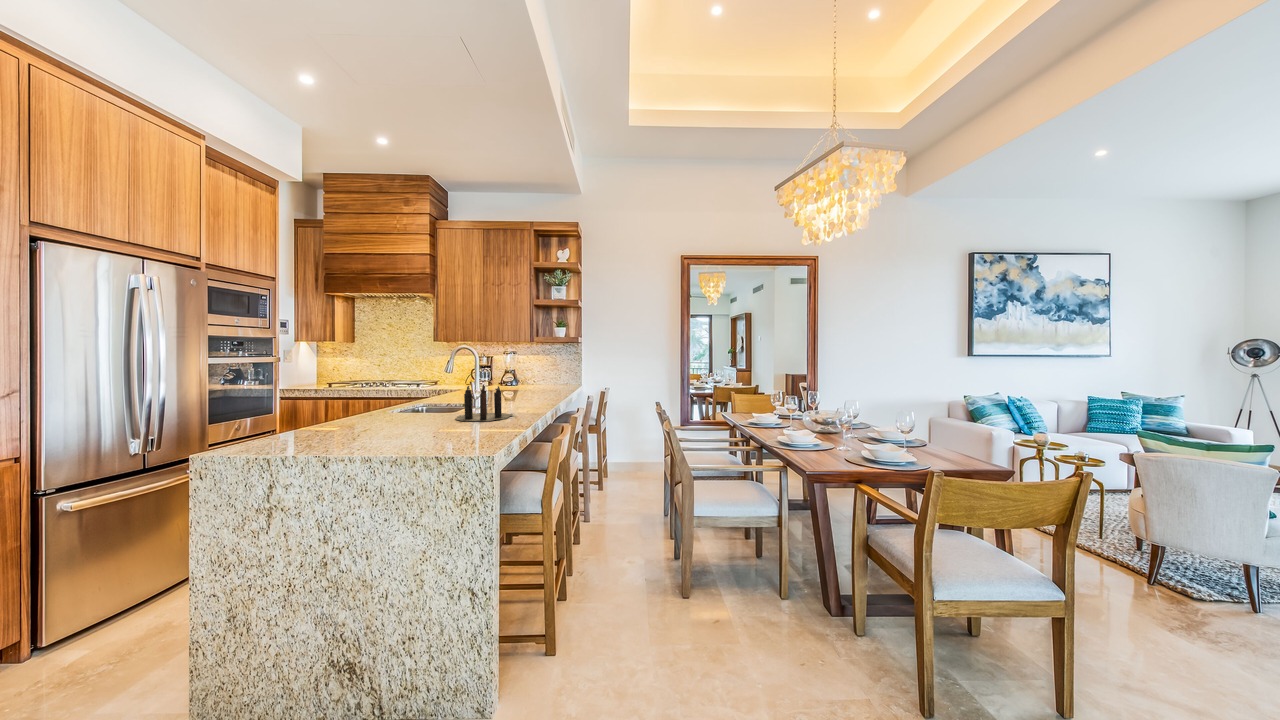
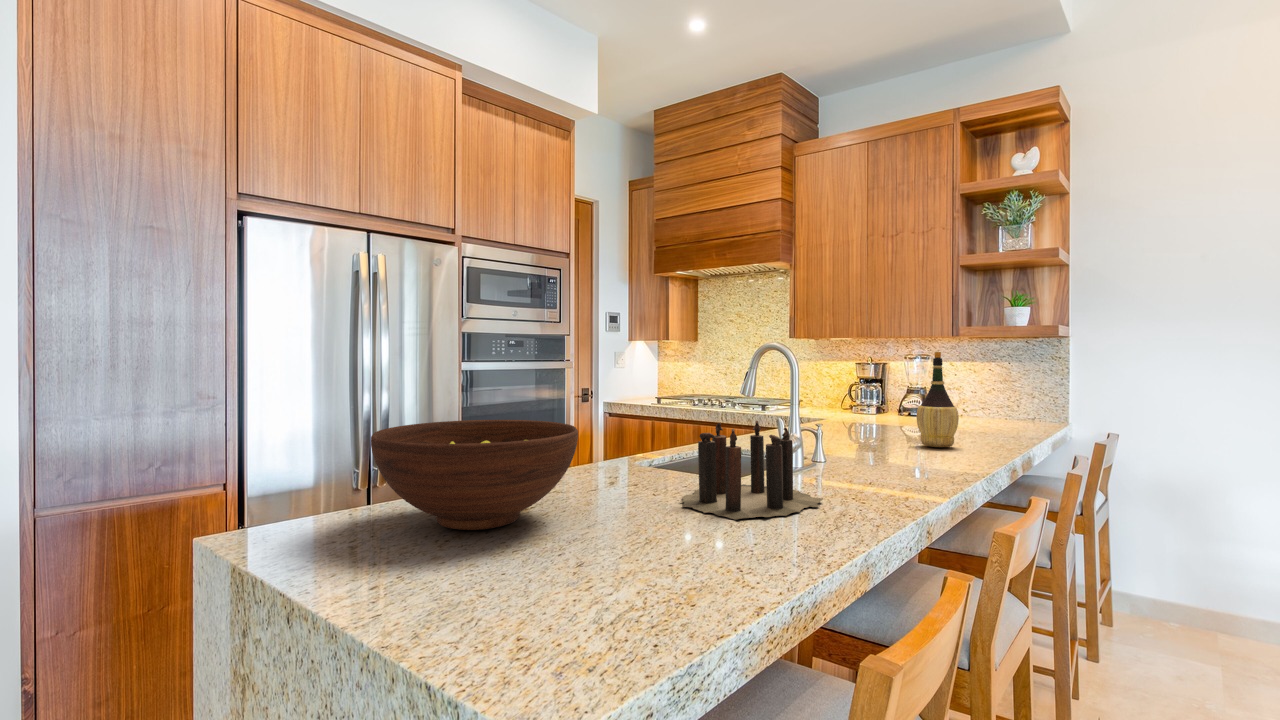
wine bottle: none [528,353,546,397] -> present [917,352,959,447]
fruit bowl: none [328,388,428,435] -> present [371,420,578,530]

